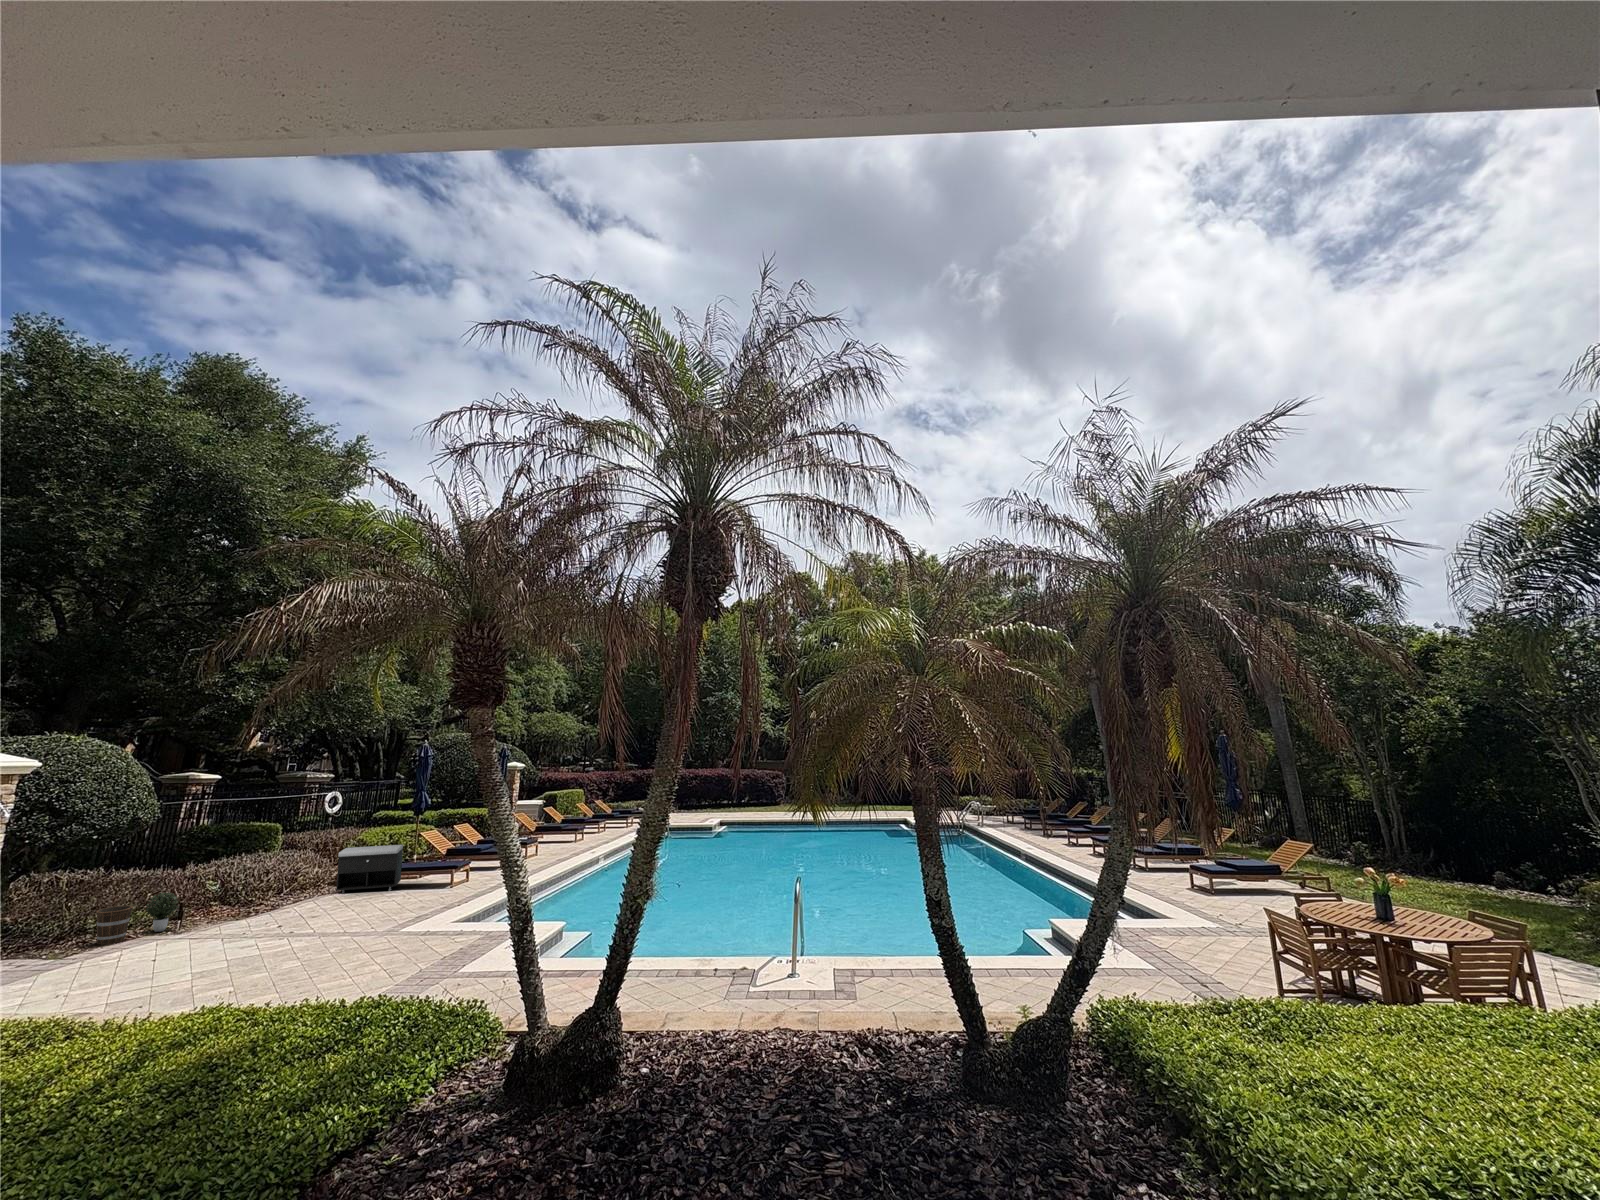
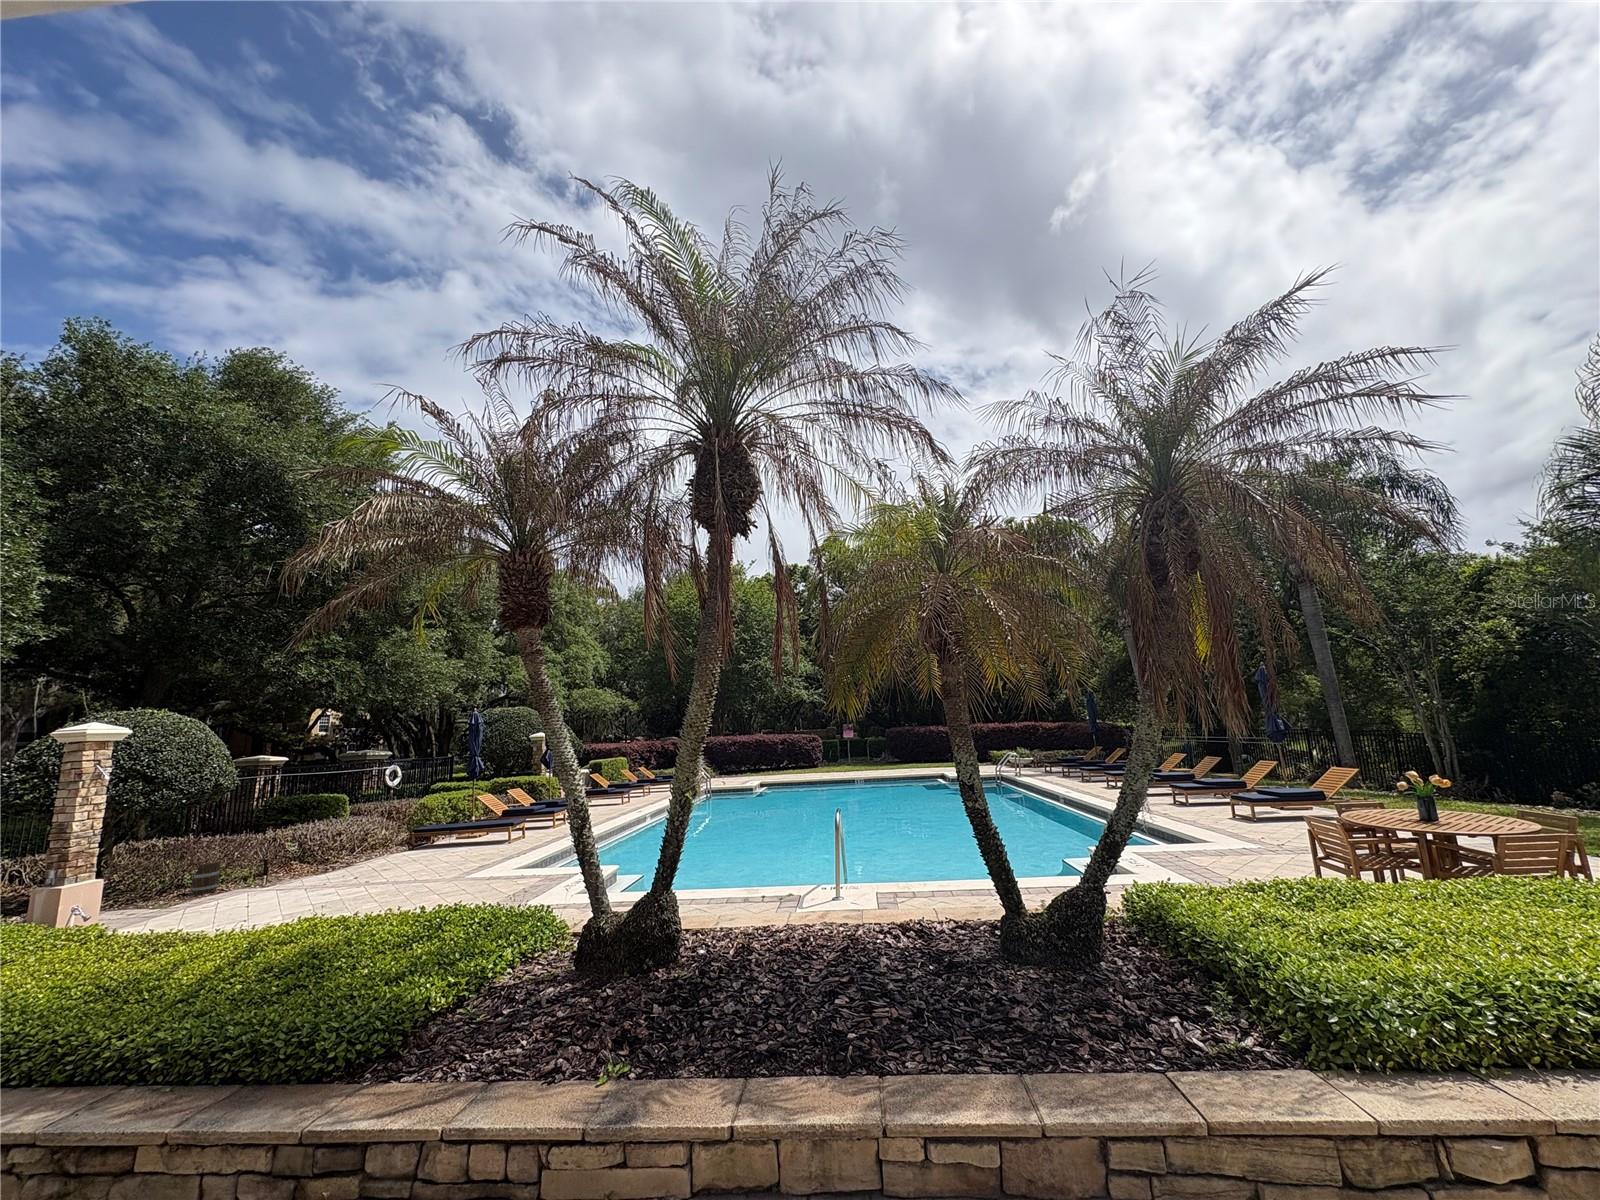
storage bench: present [336,845,403,893] -> none [403,805,462,852]
potted plant: present [146,892,178,932] -> none [232,848,262,884]

